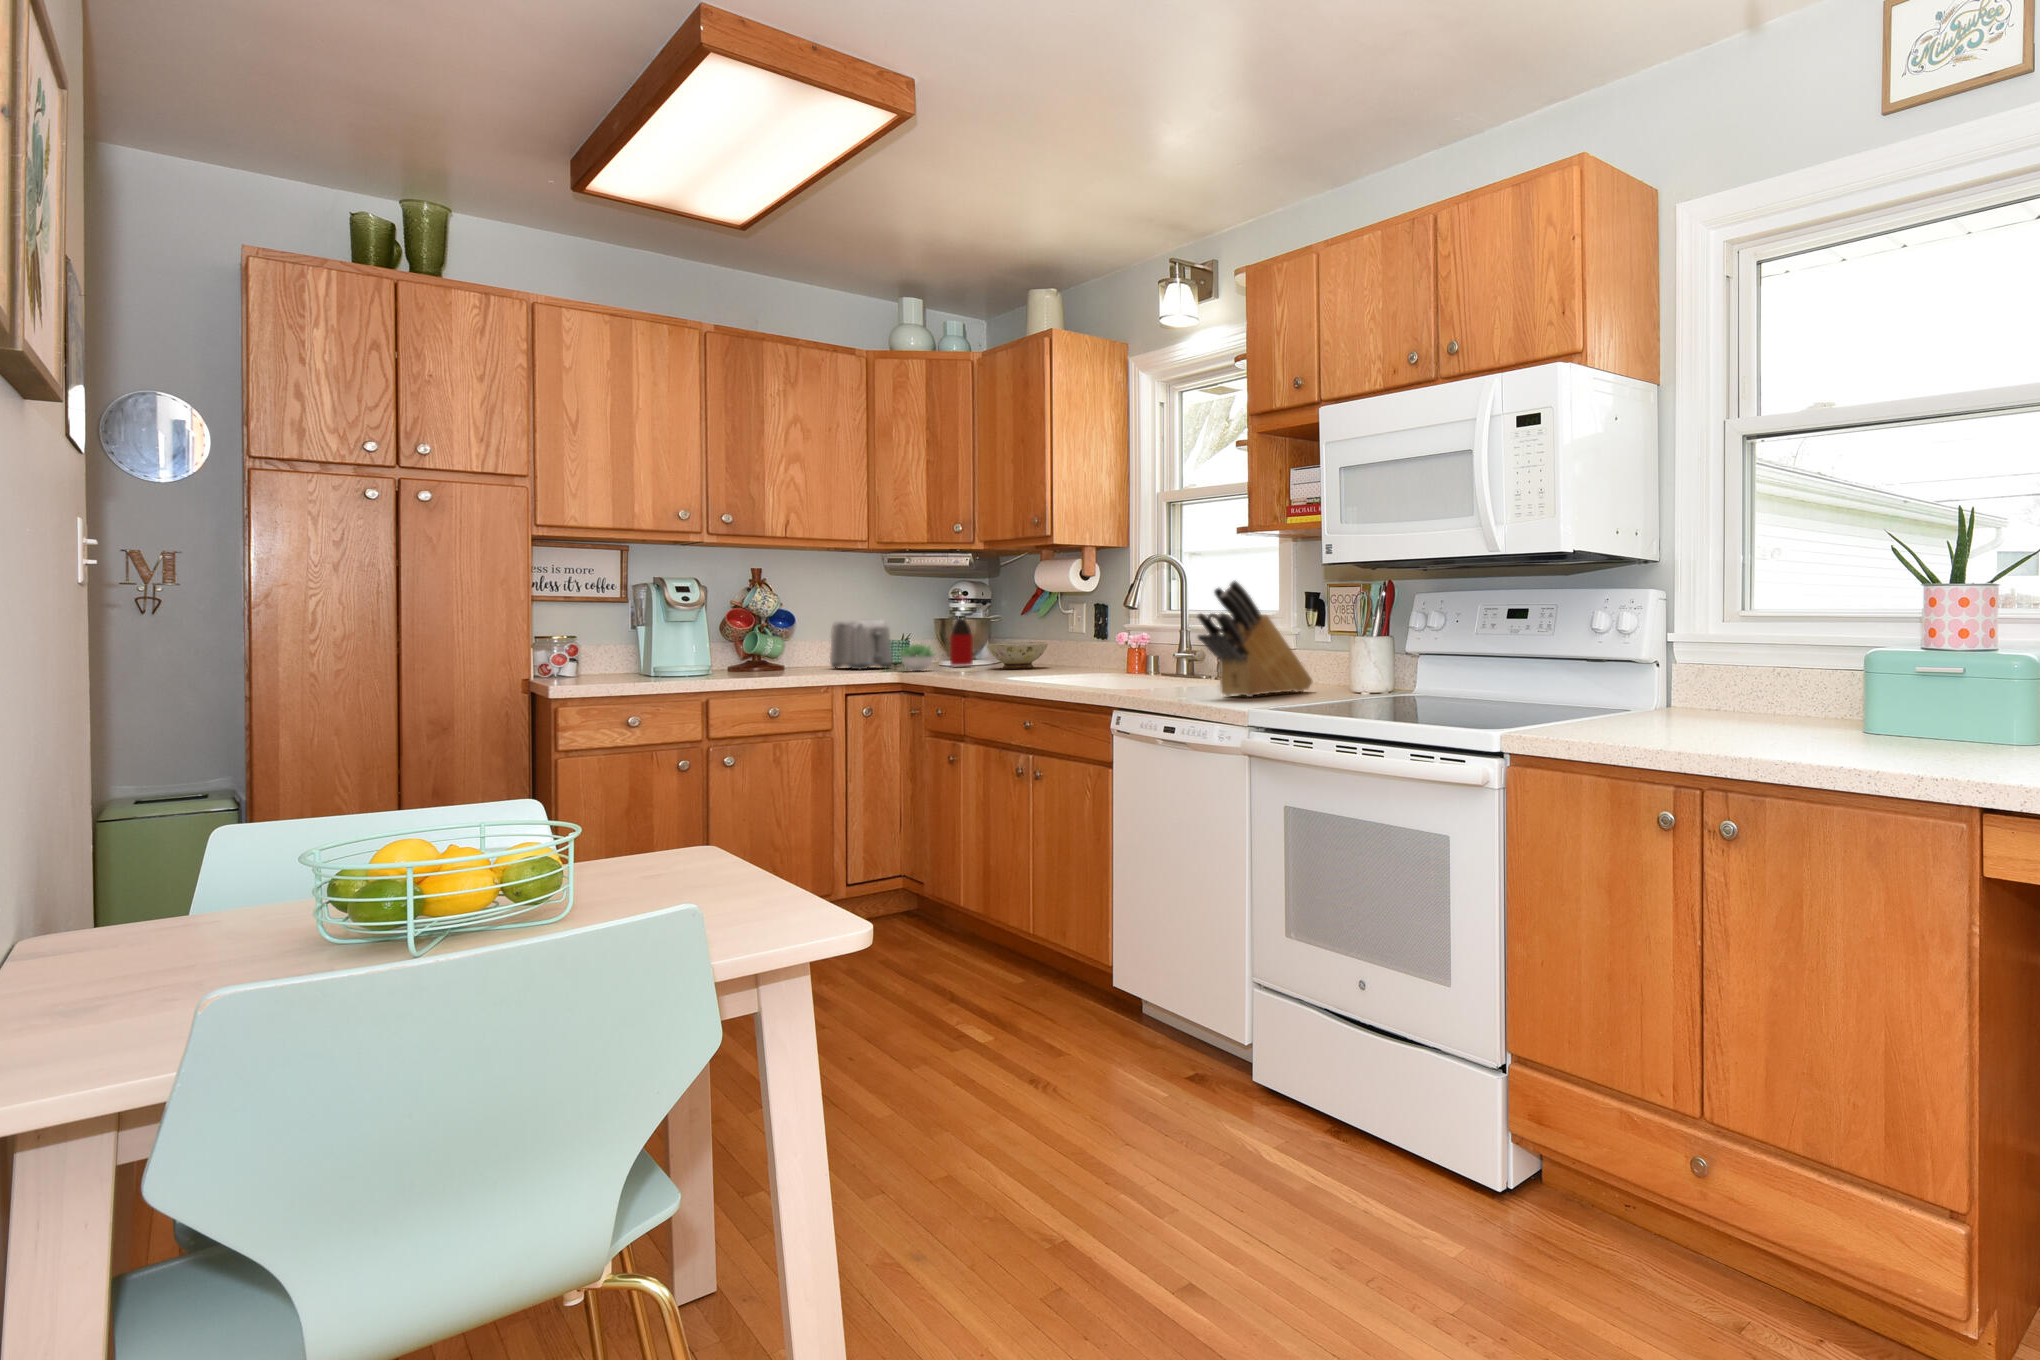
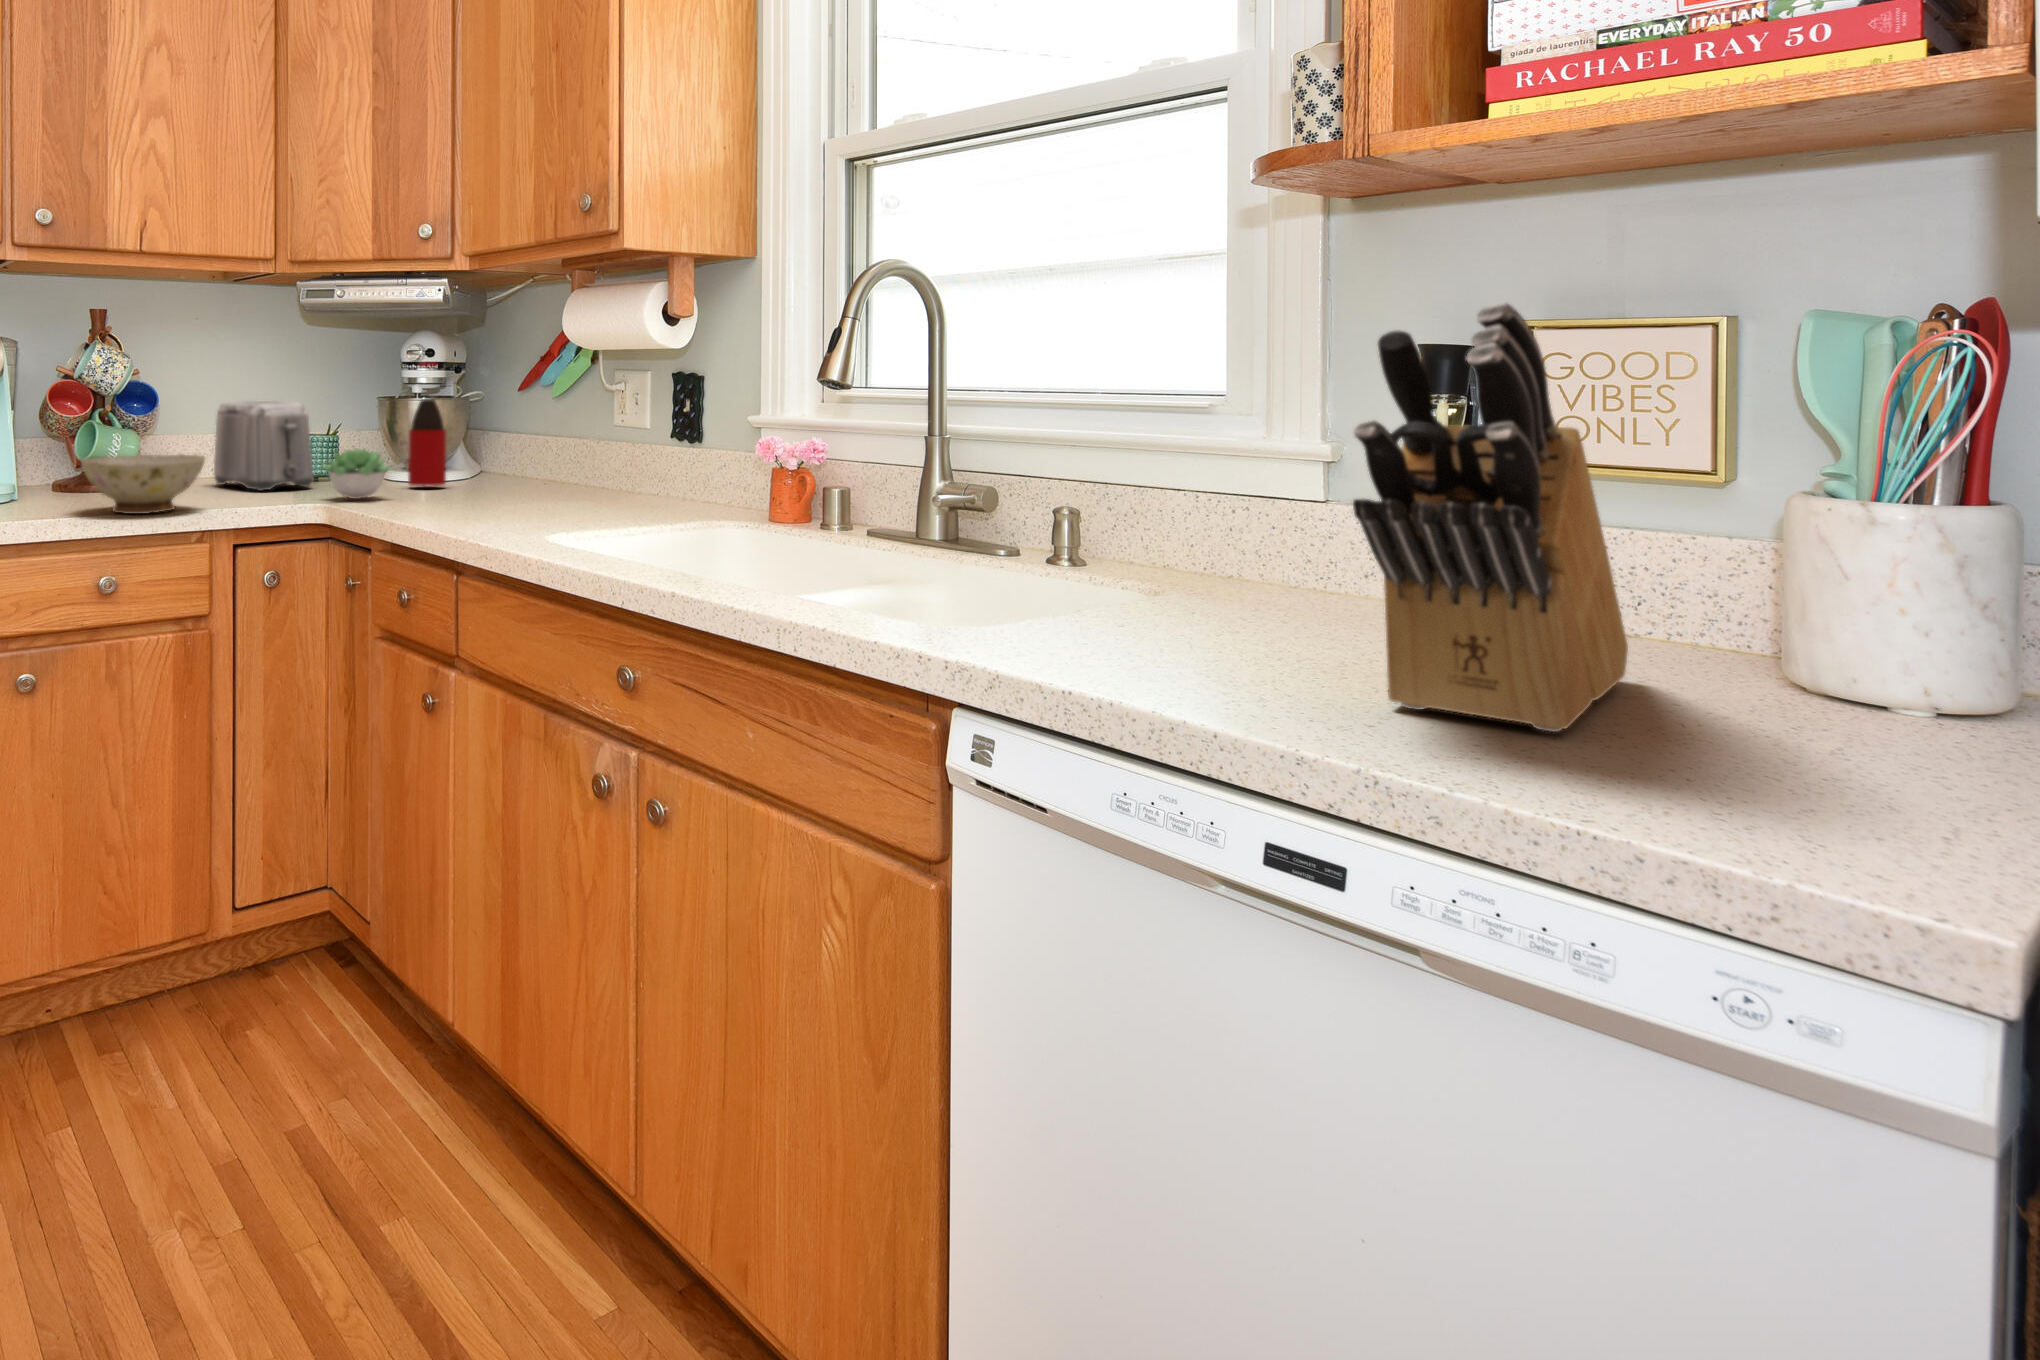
ceramic bowl: present [987,642,1048,669] -> present [81,454,205,514]

